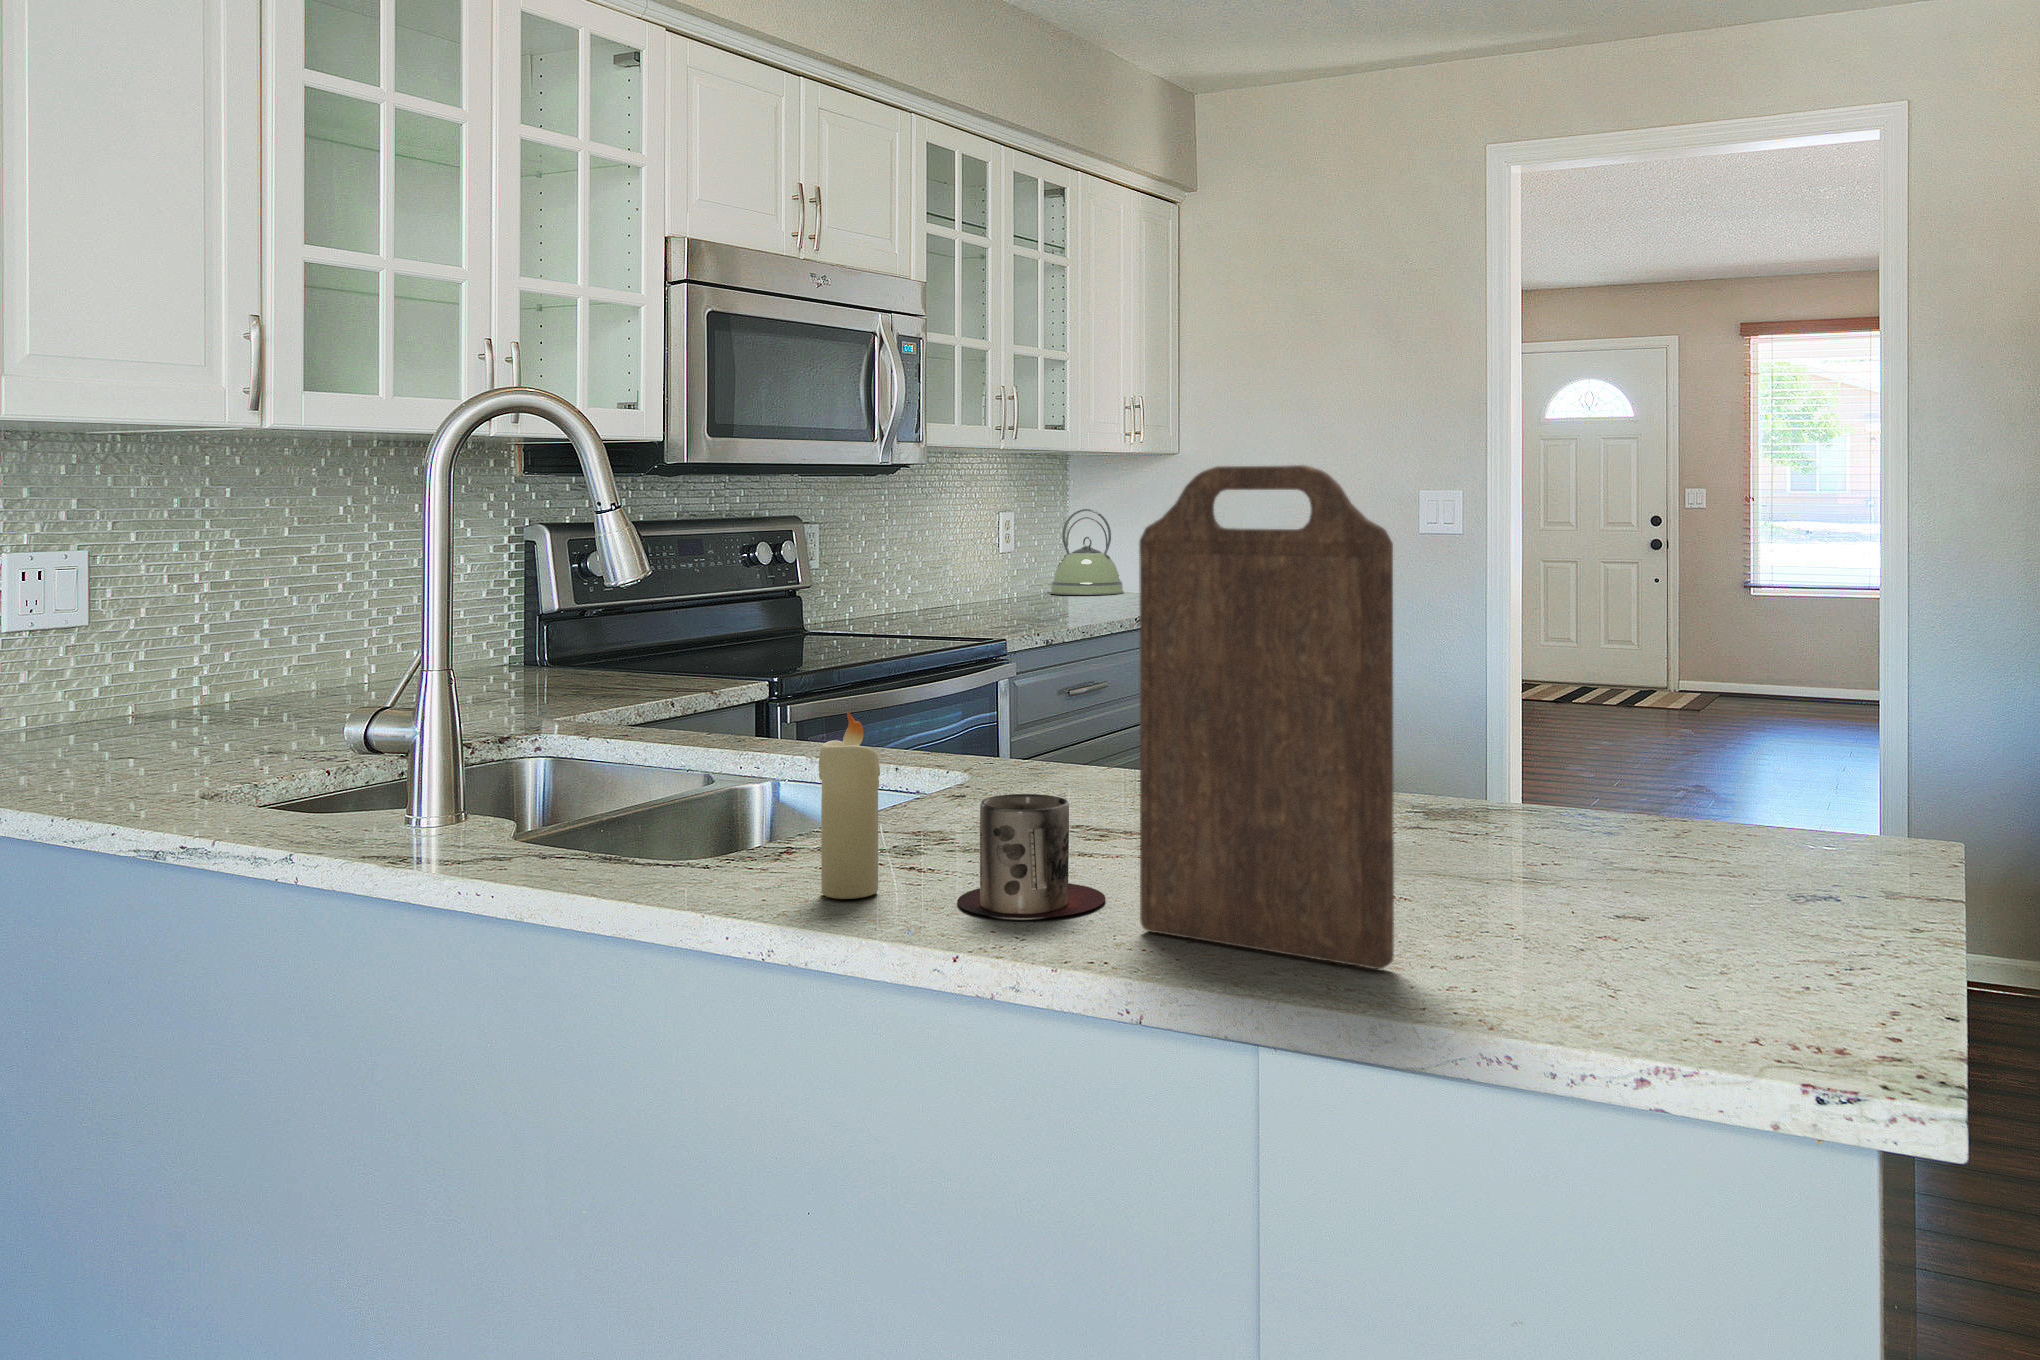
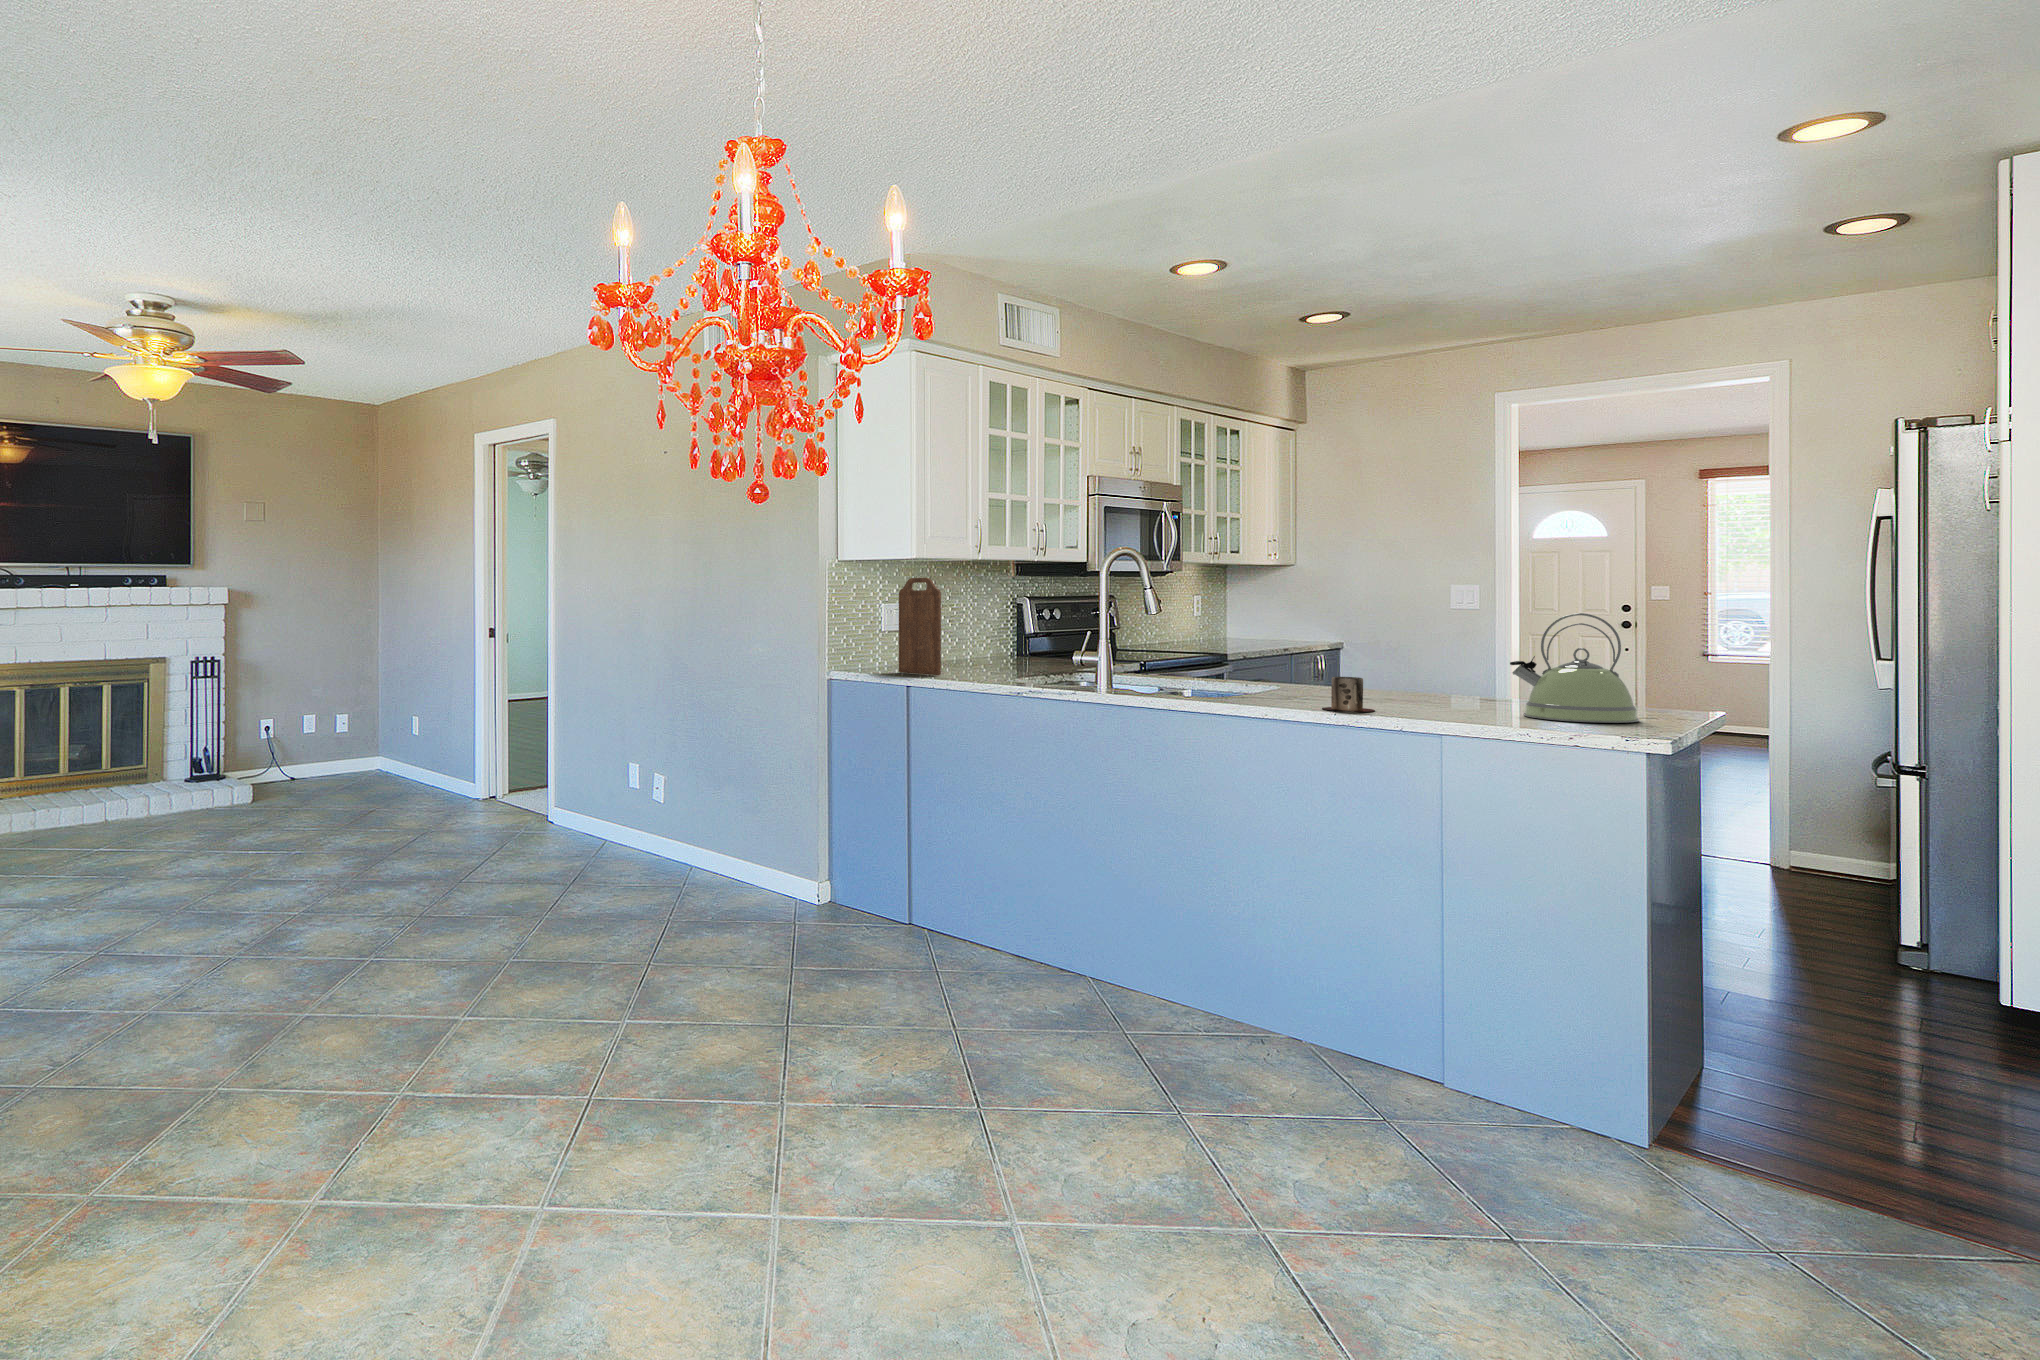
cutting board: present [1139,465,1394,969] -> present [899,578,941,675]
kettle: present [1050,509,1124,595] -> present [1510,613,1639,723]
candle: present [819,711,880,899] -> none [1272,649,1293,707]

